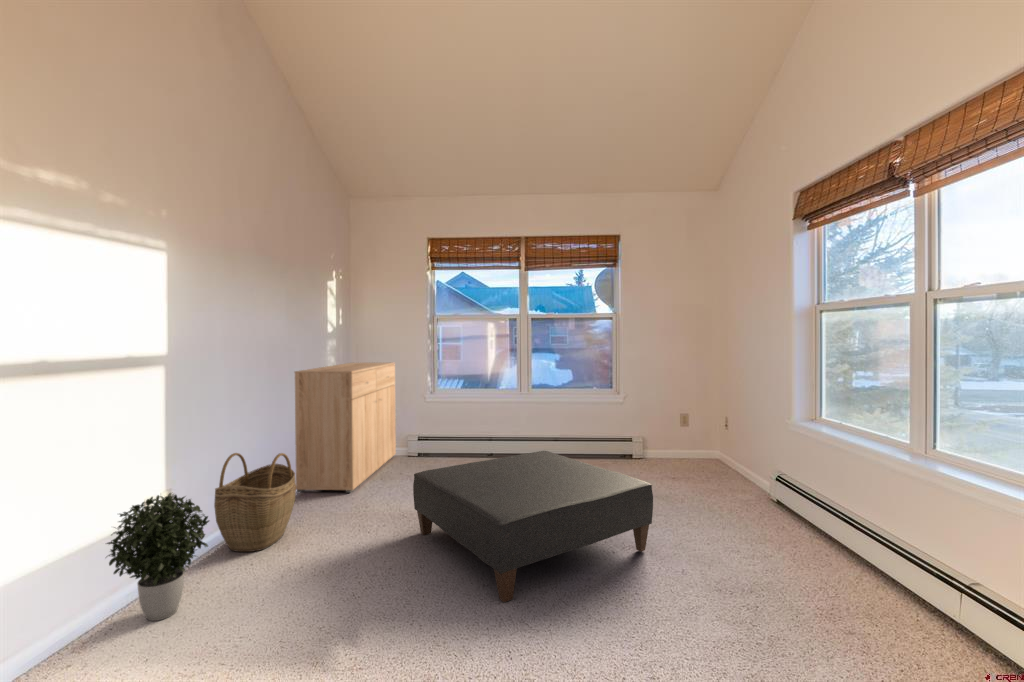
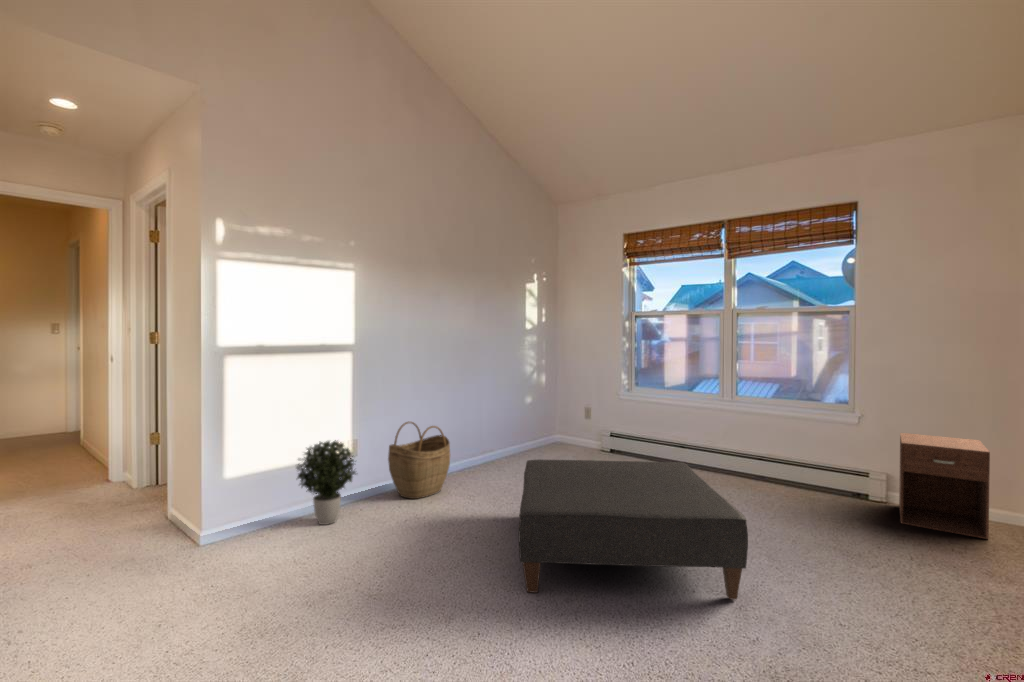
dresser: present [295,363,396,493] -> none [480,358,589,473]
nightstand: none [649,406,708,471] -> present [899,433,990,539]

